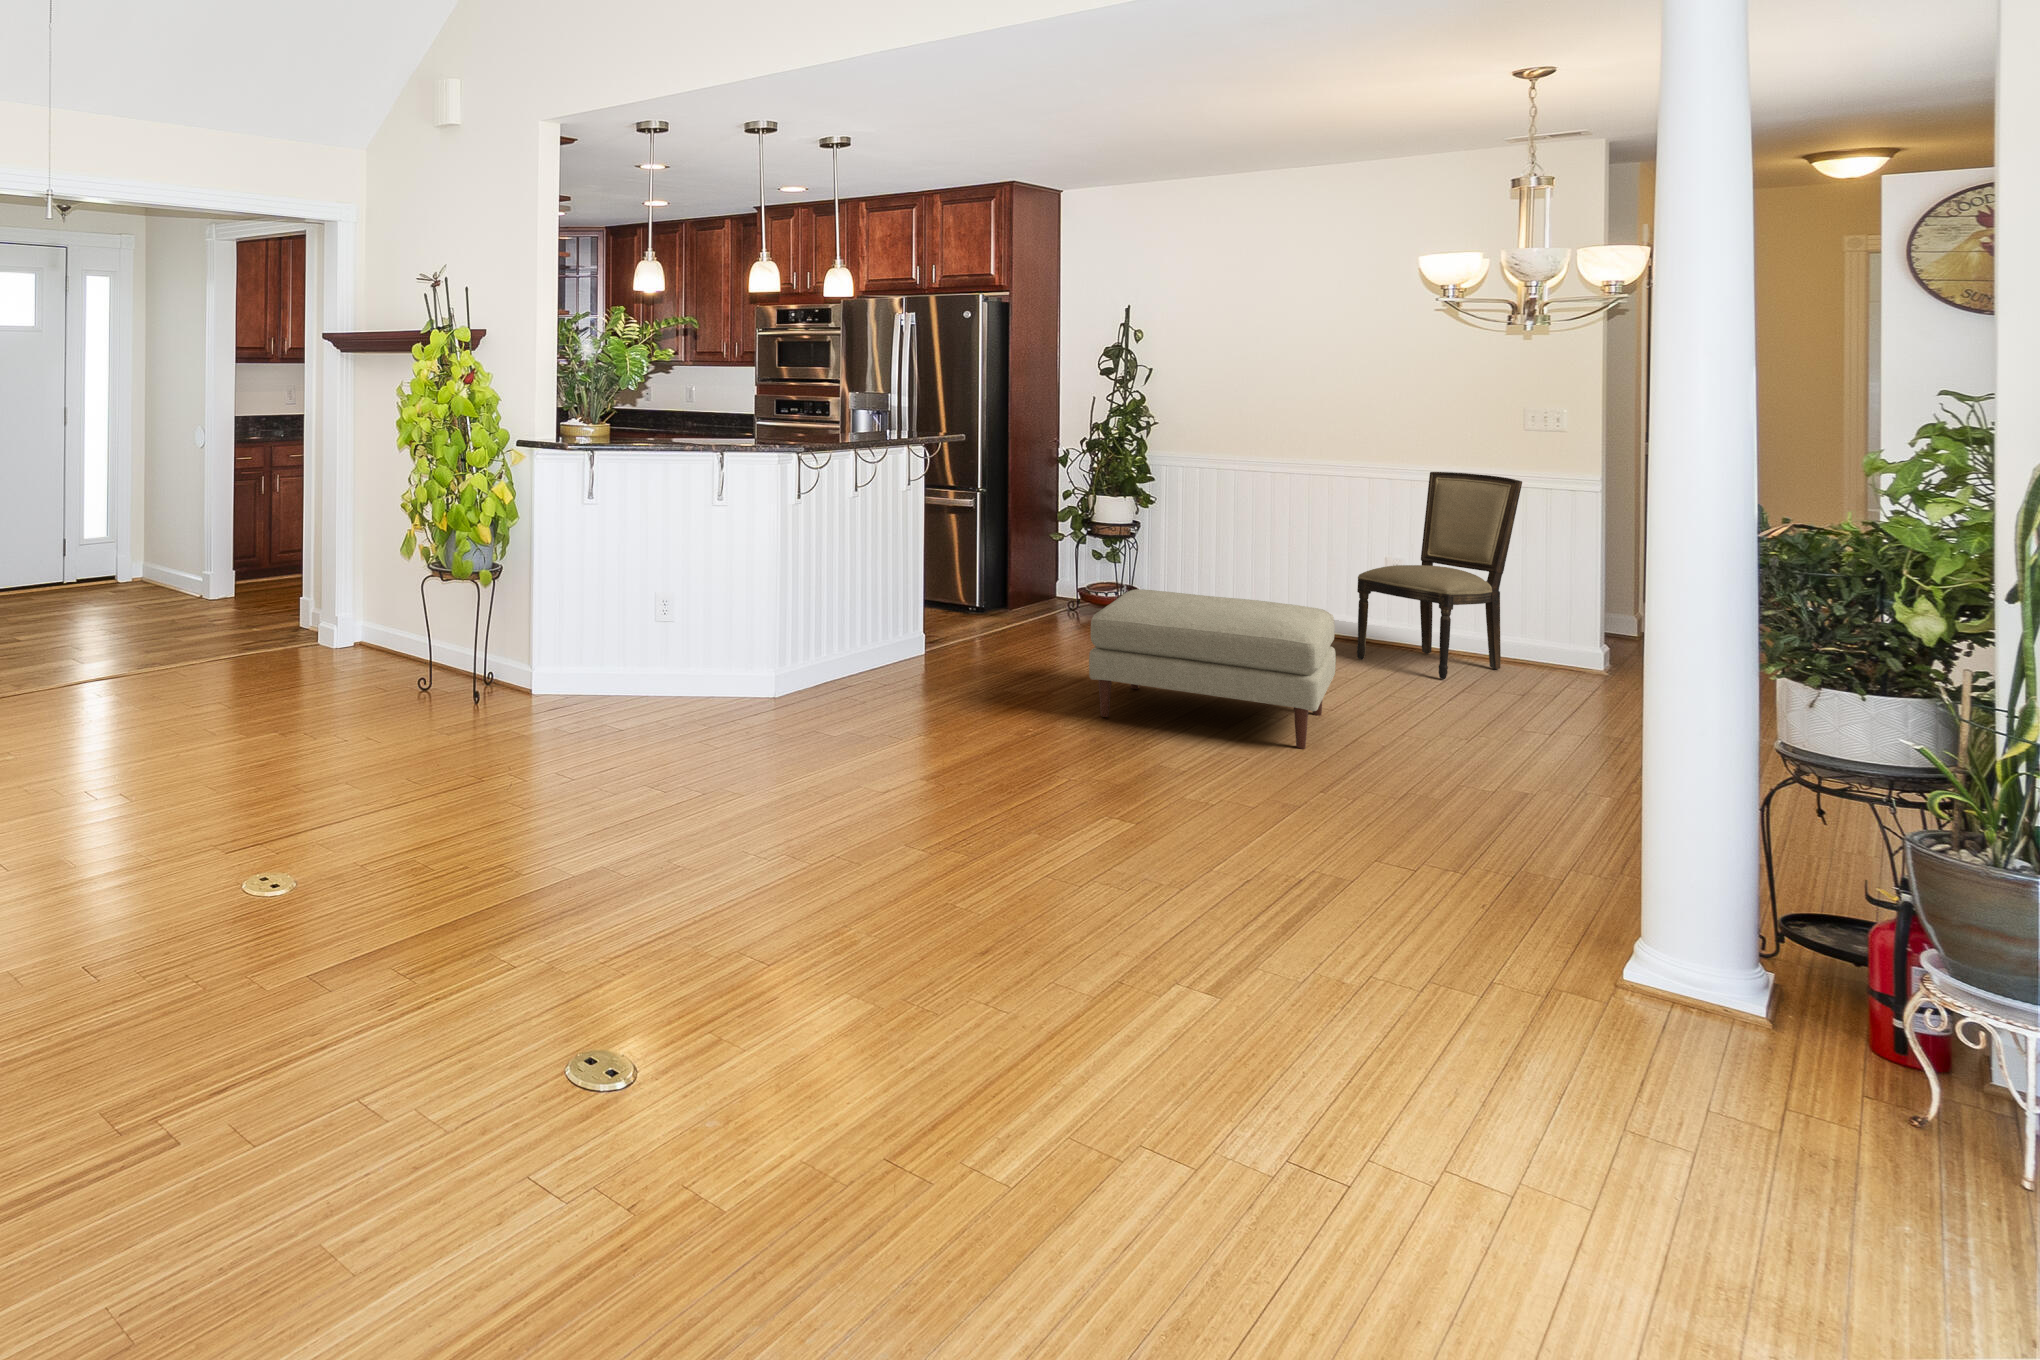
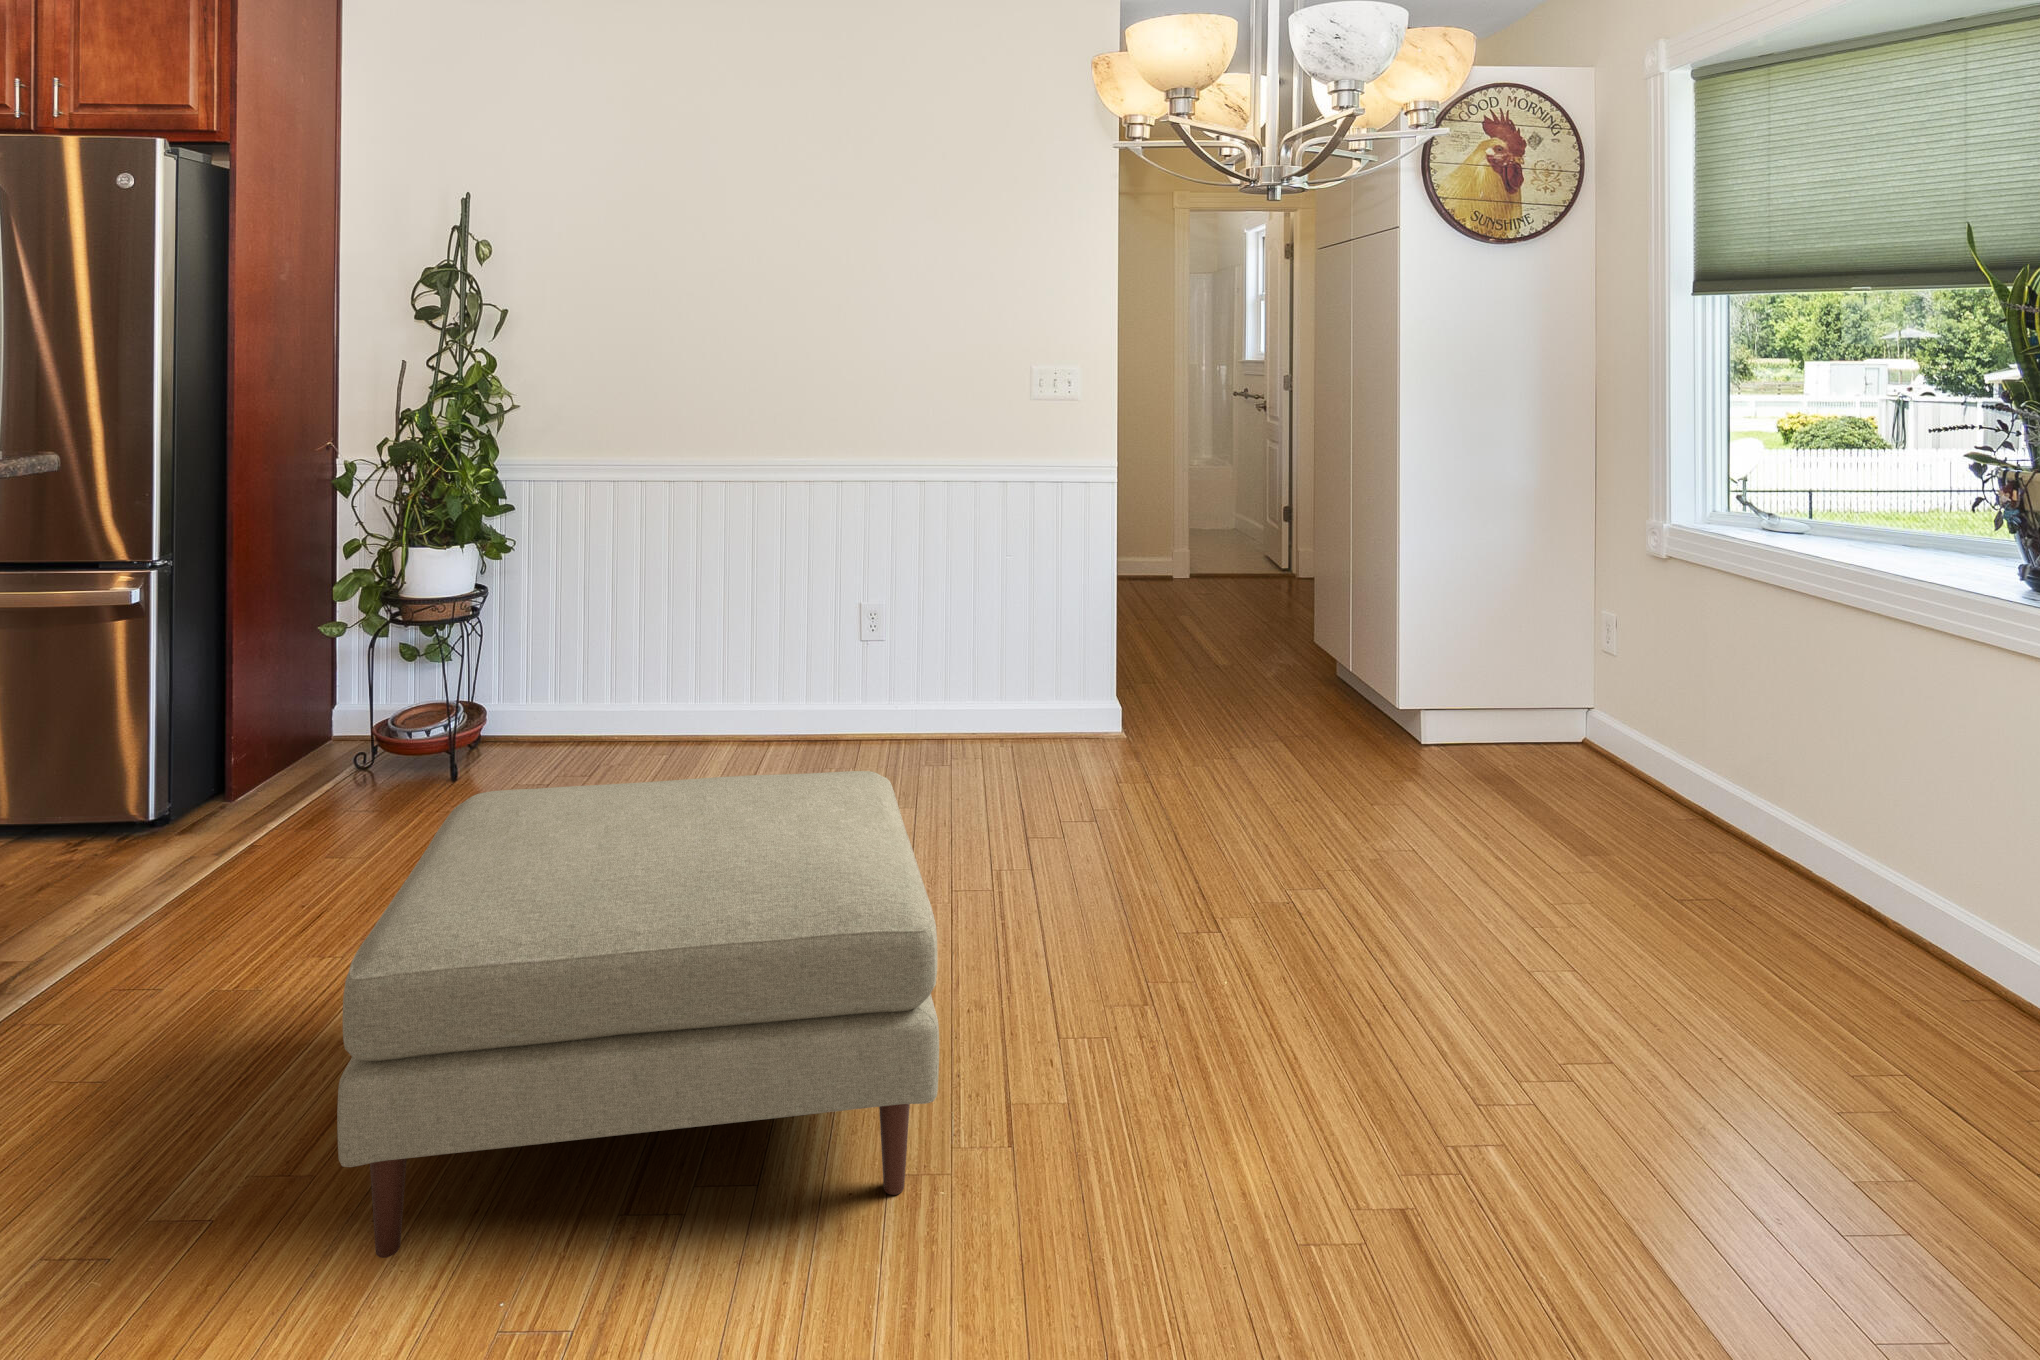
dining chair: present [1357,472,1522,679] -> none [847,464,1047,808]

